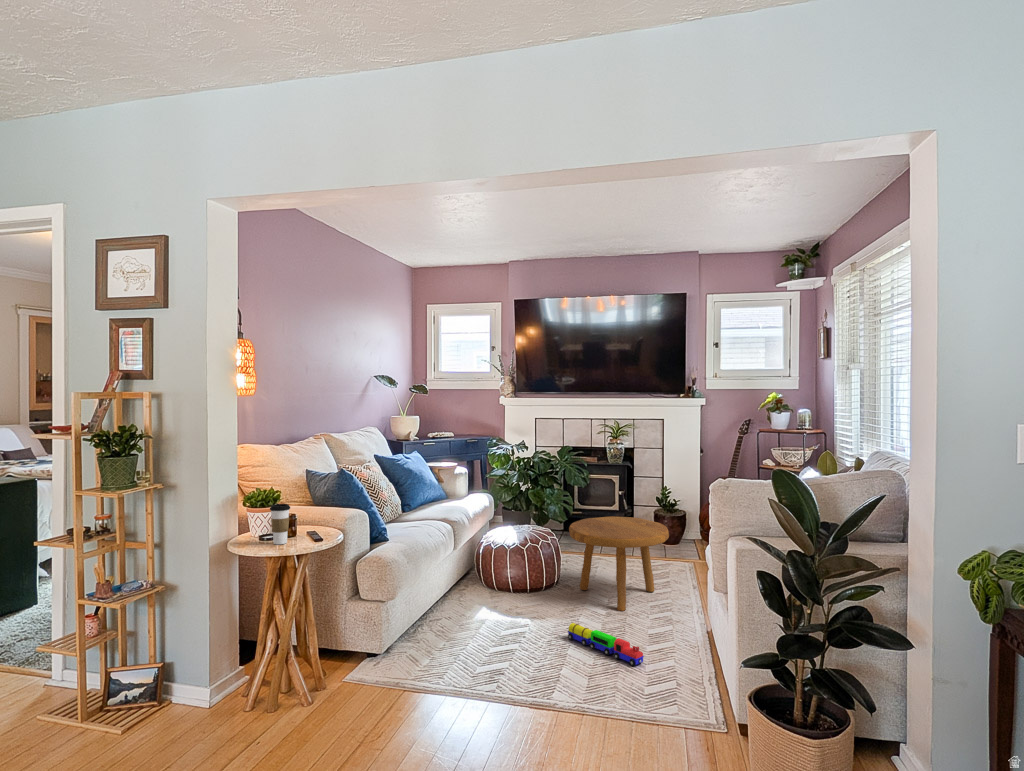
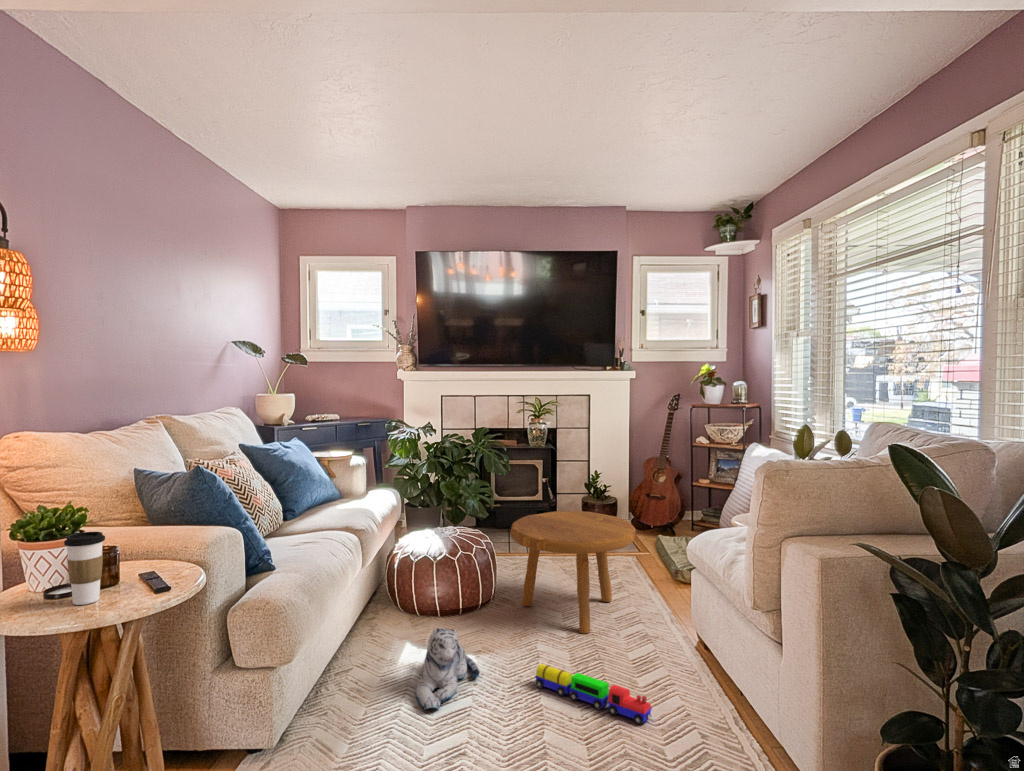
plush toy: none [482,590,531,645] -> present [416,628,479,710]

